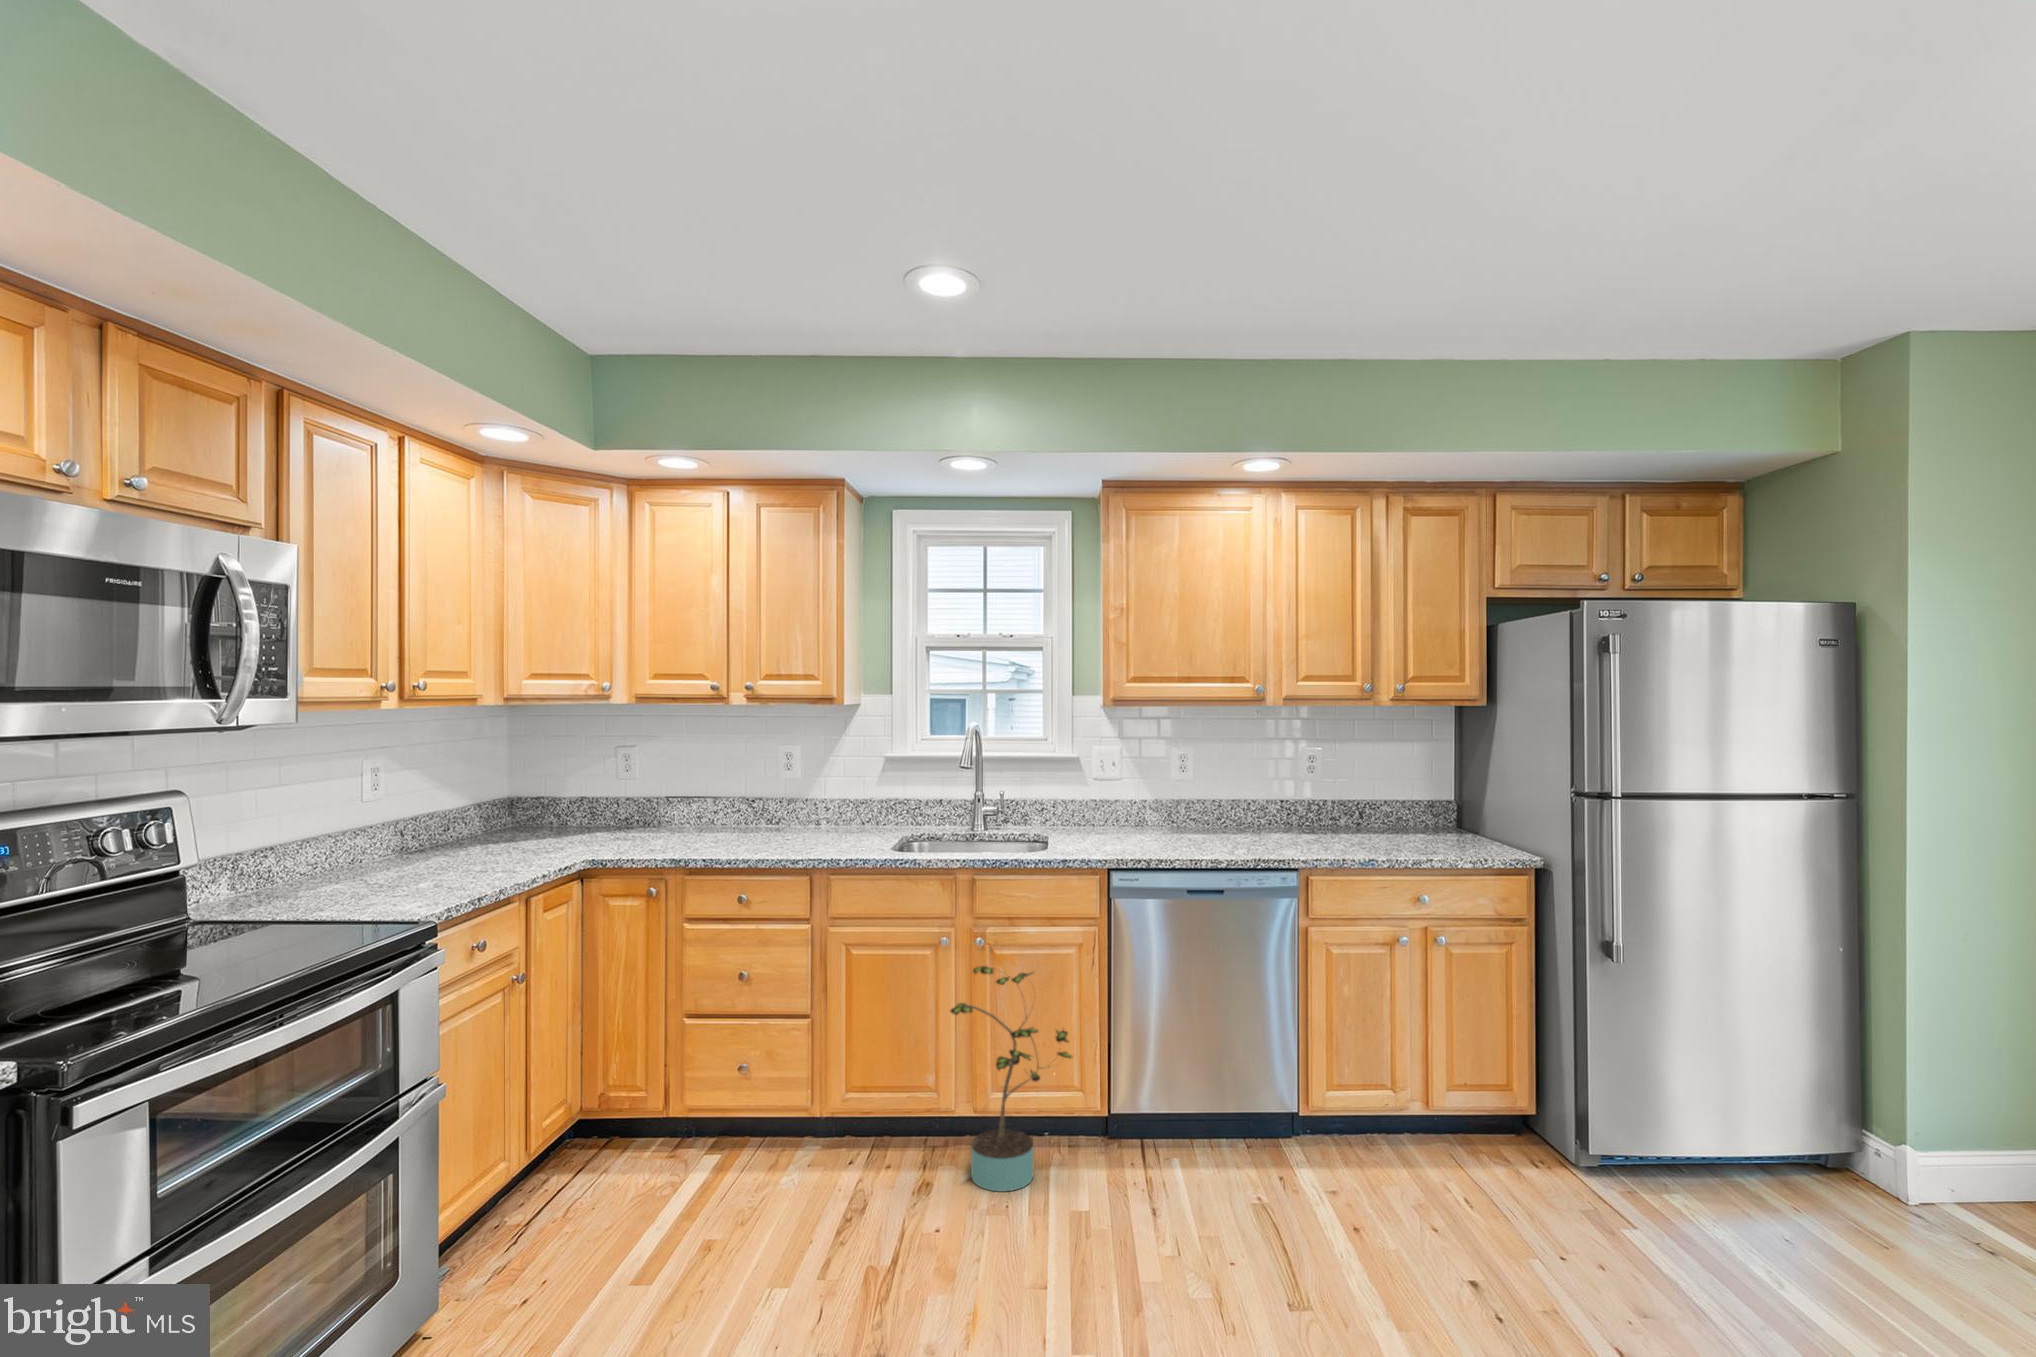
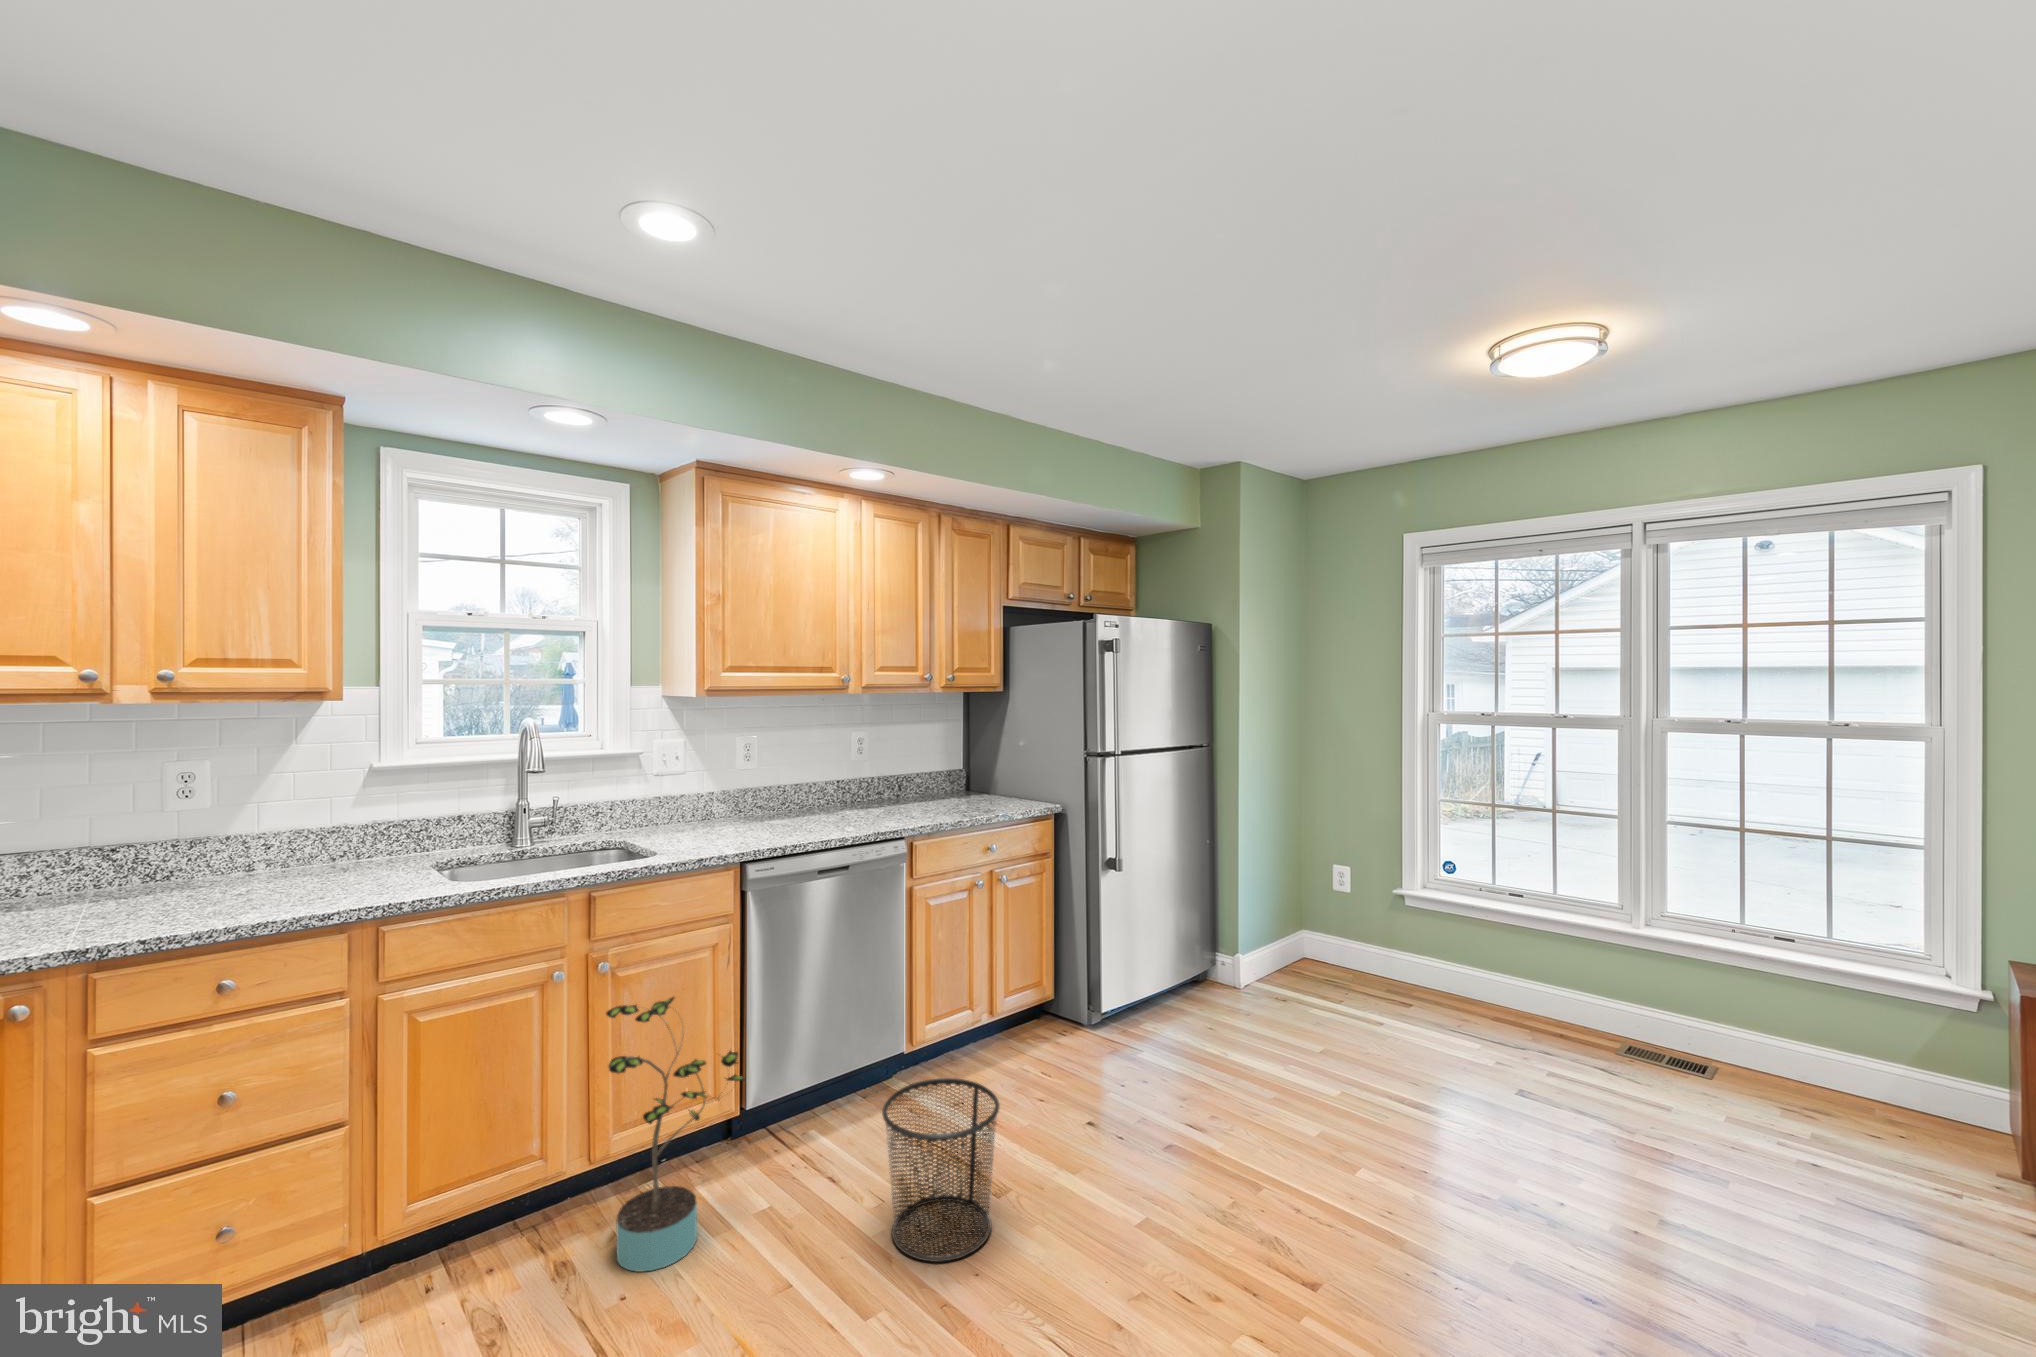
waste bin: none [1155,1113,1279,1298] -> present [882,1078,999,1262]

